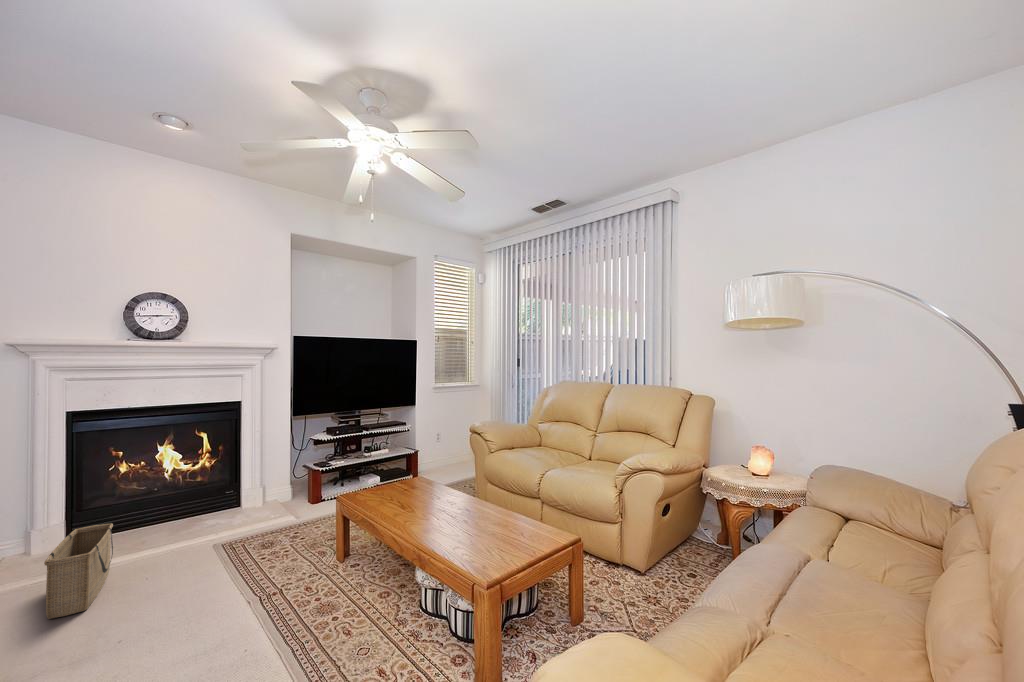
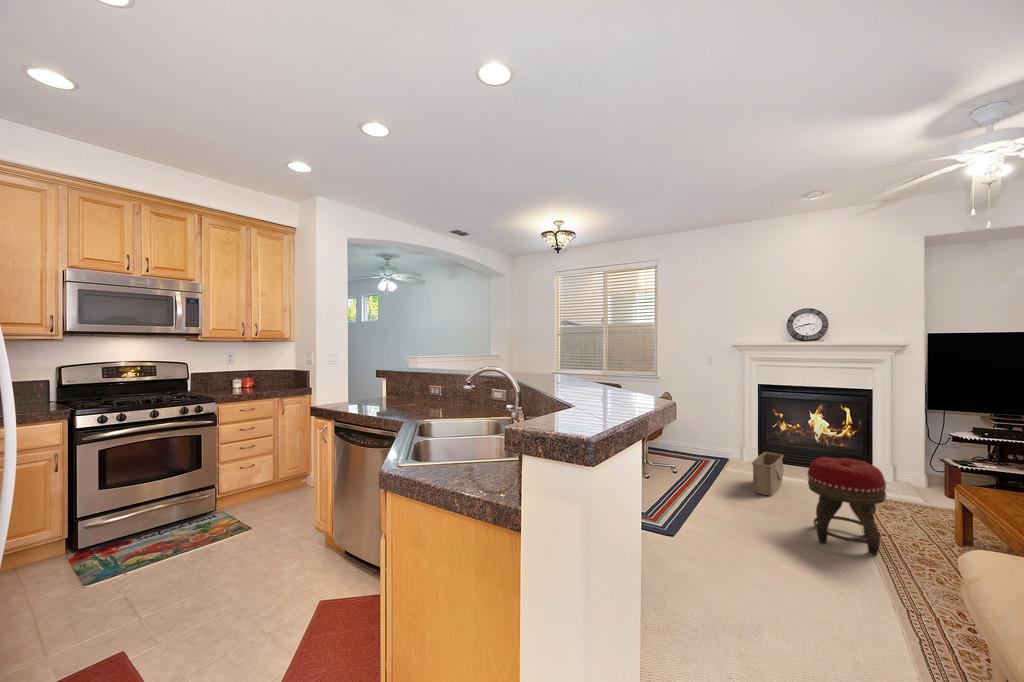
footstool: none [172,496,286,658] -> present [808,457,886,554]

